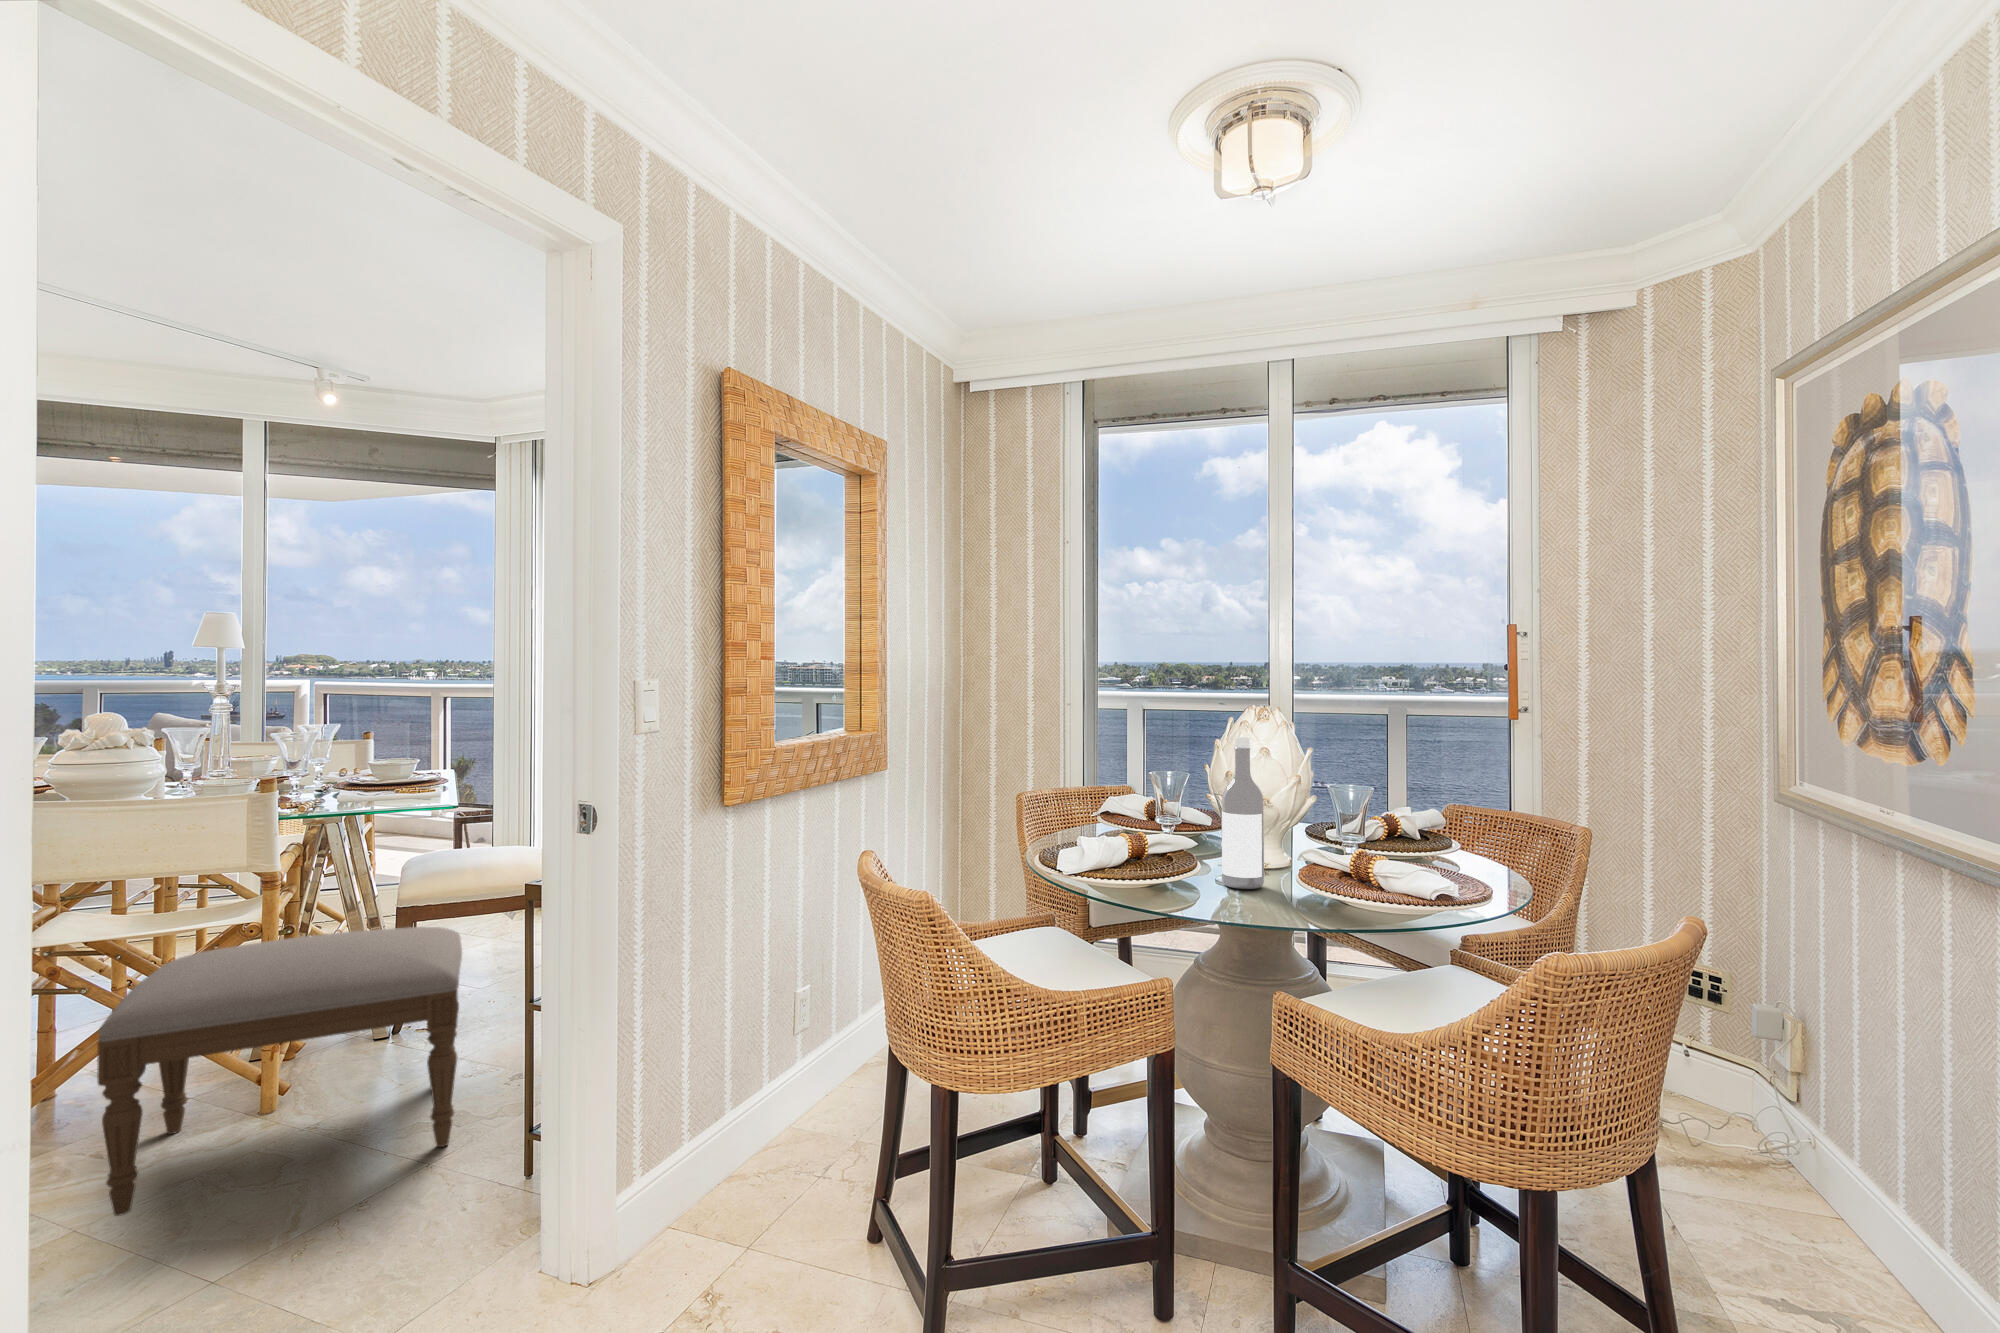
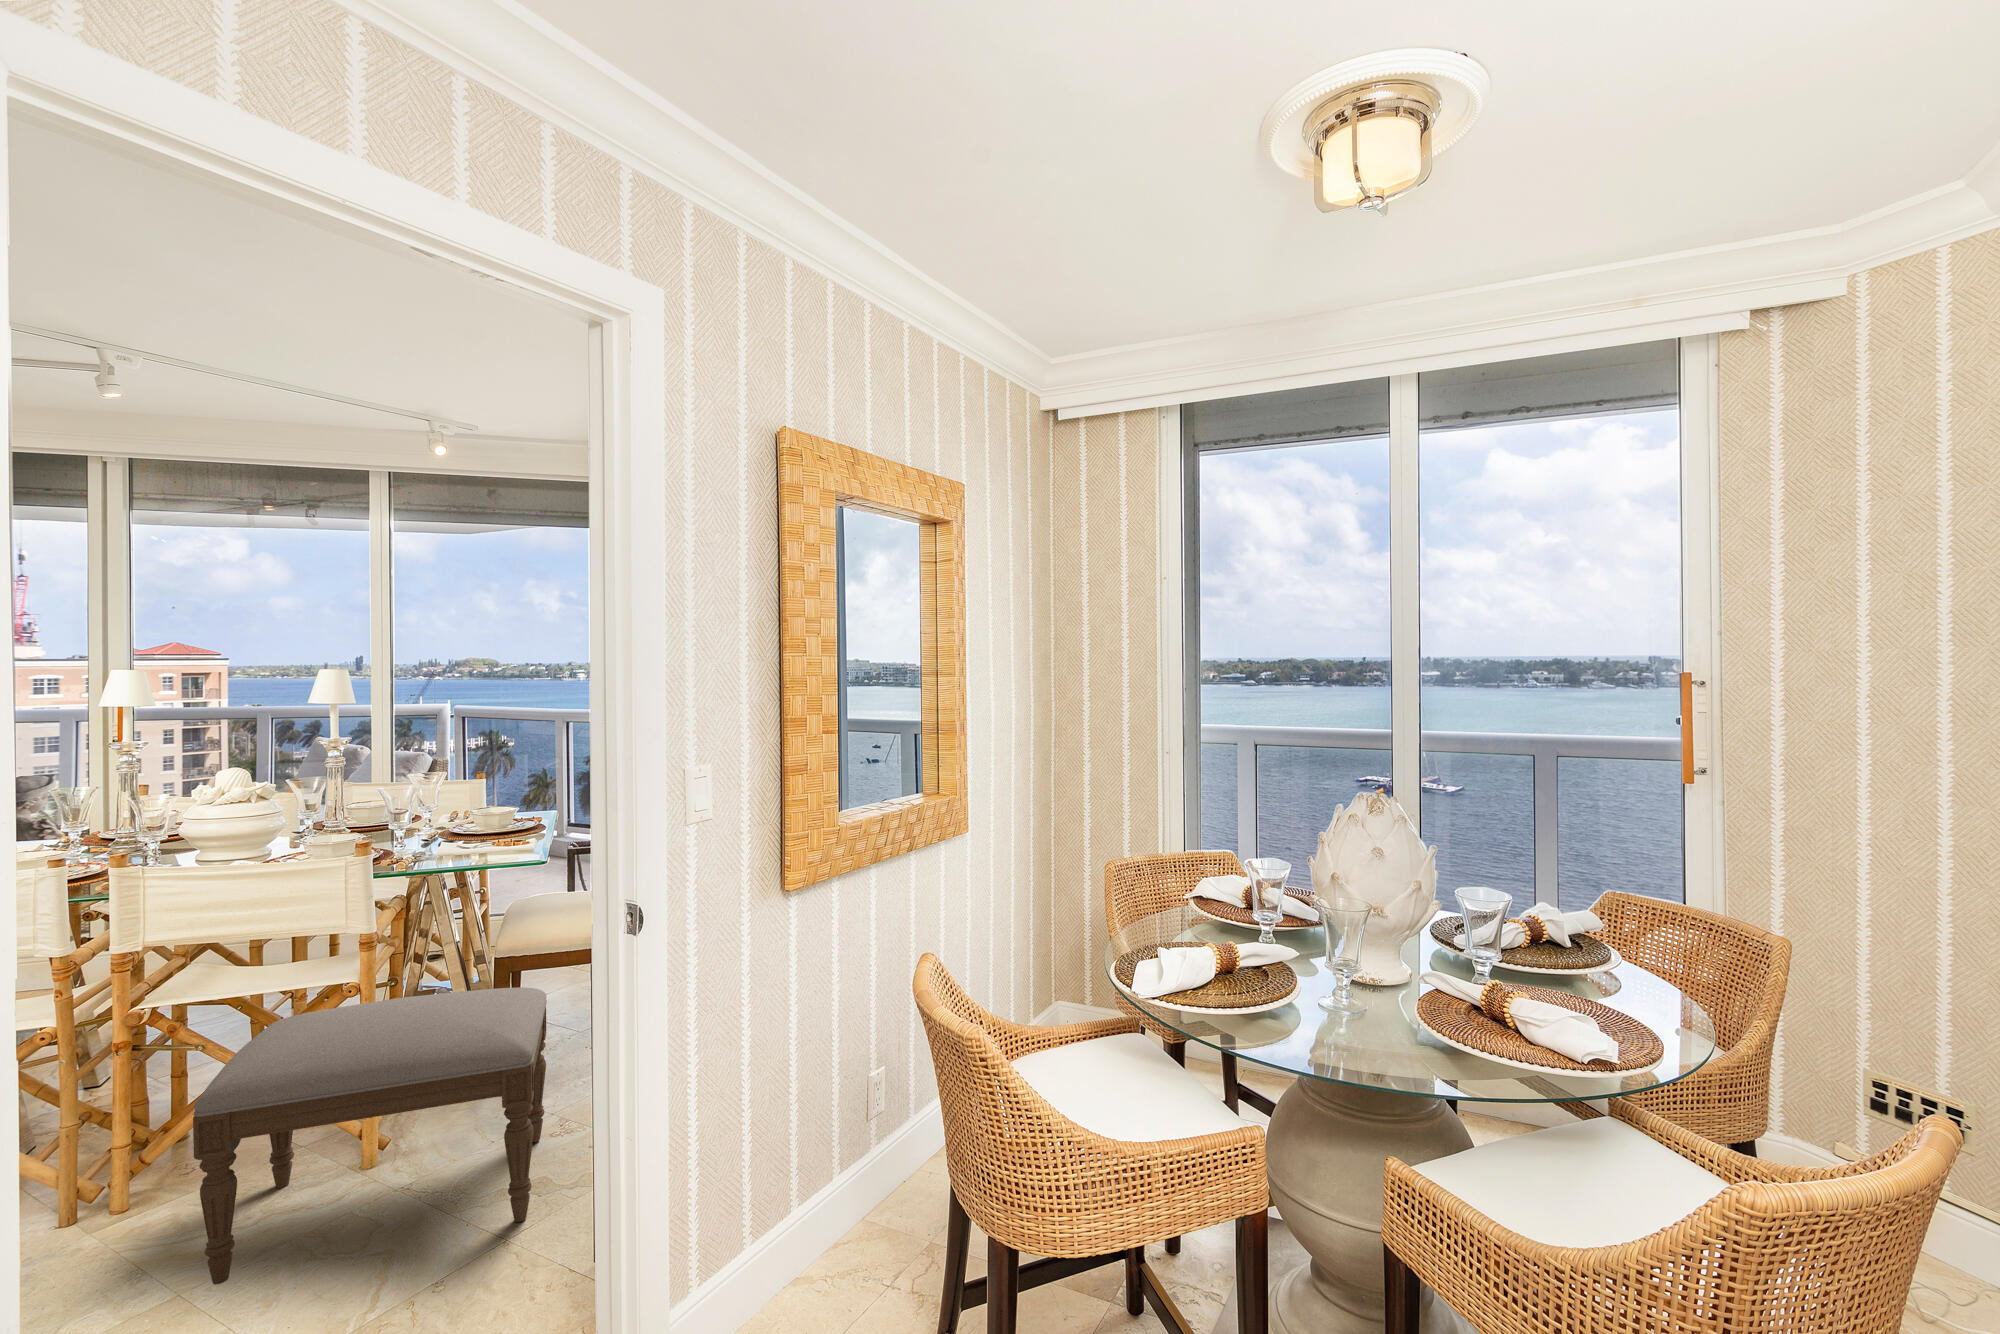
wine bottle: present [1222,737,1264,889] -> none [1323,846,1374,1027]

